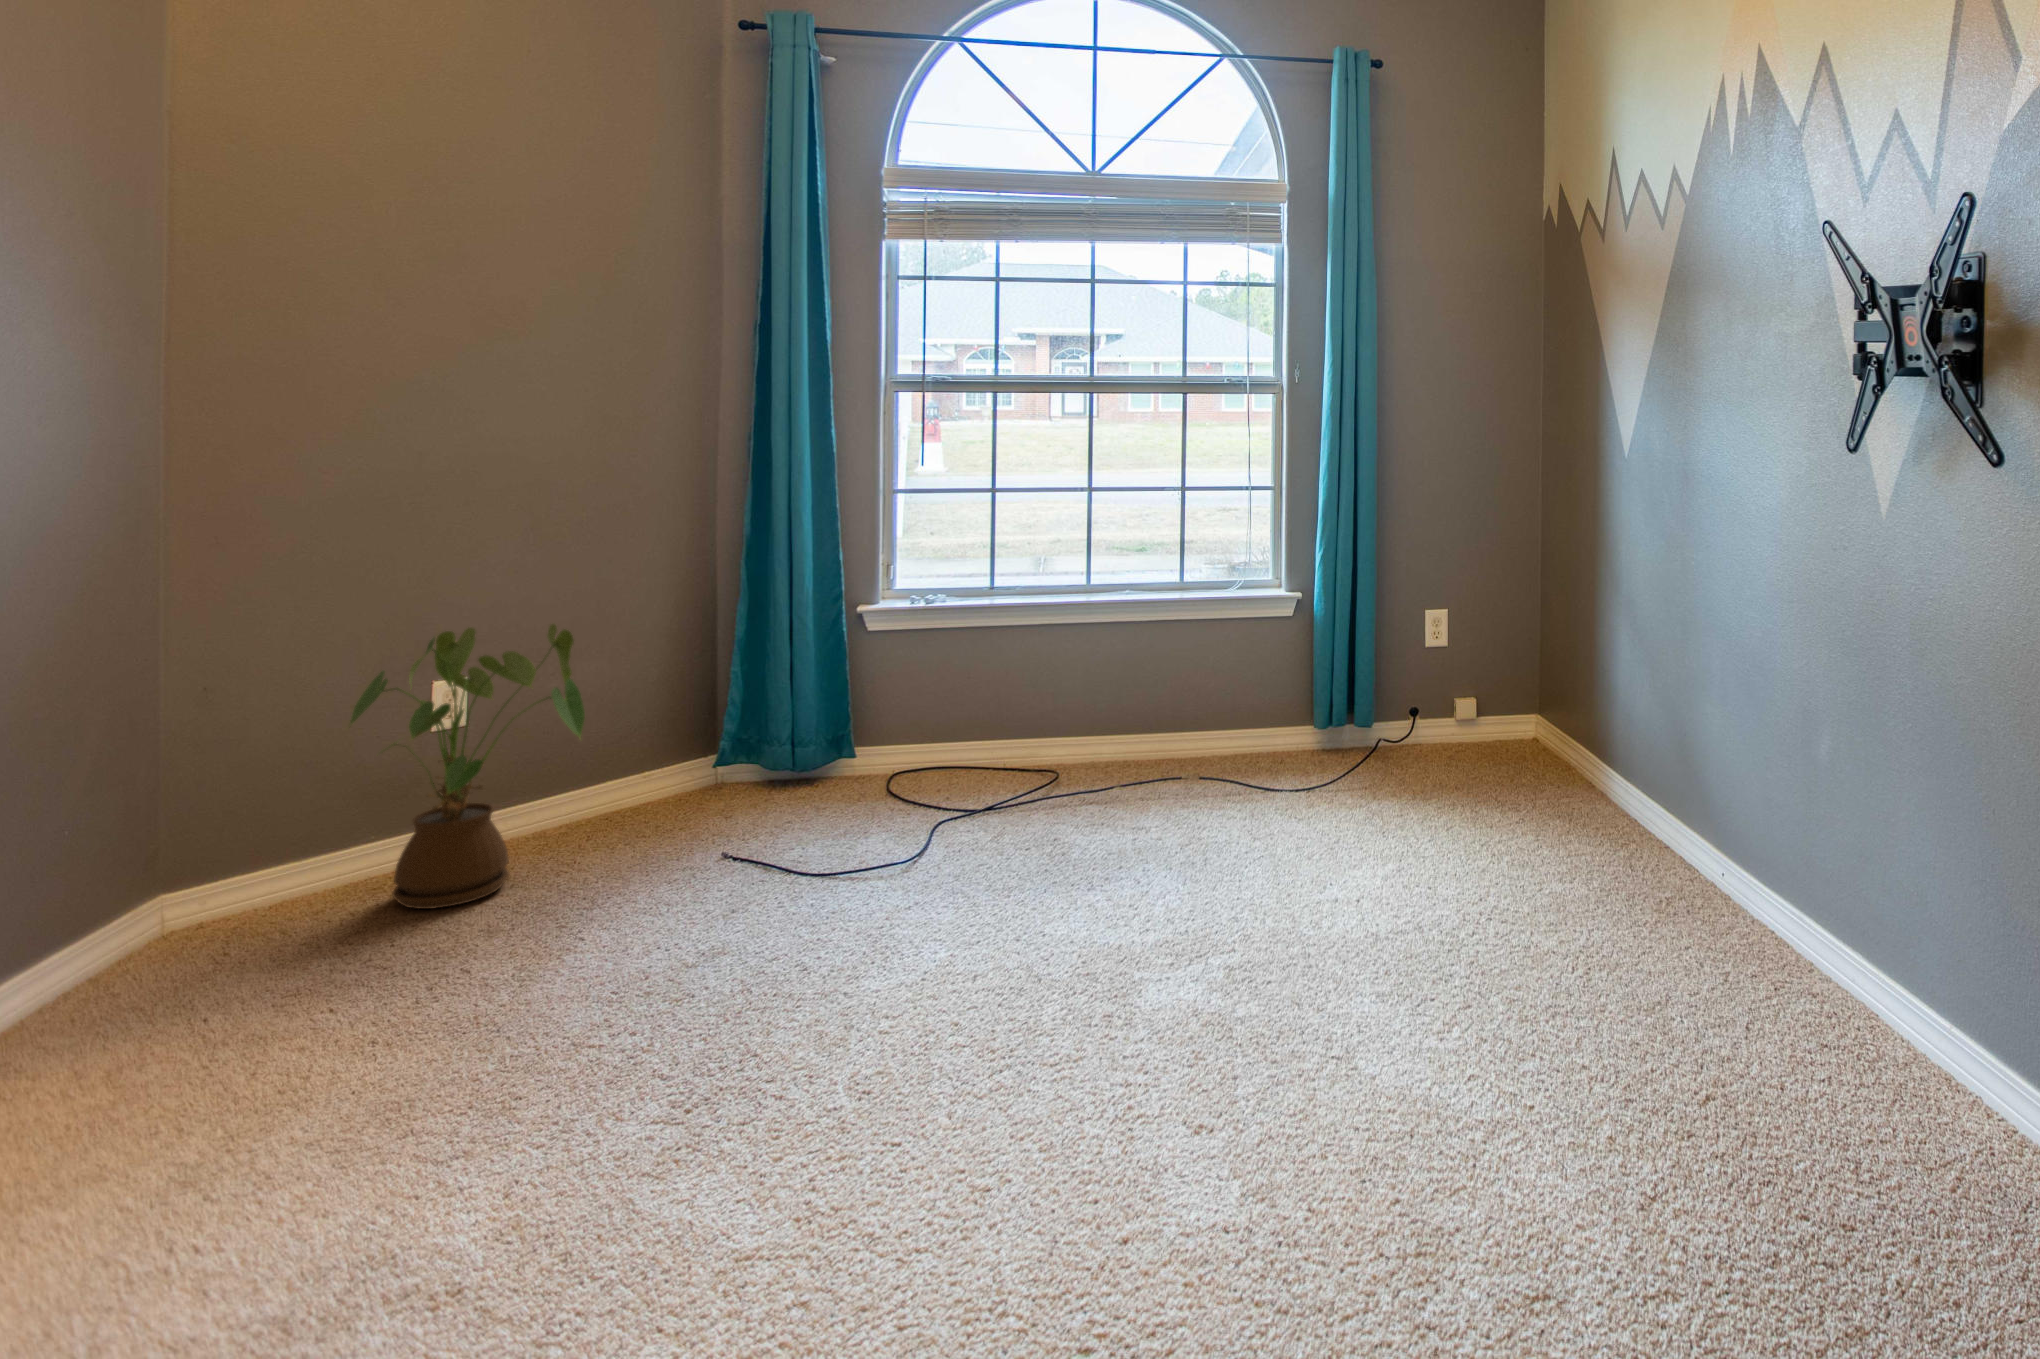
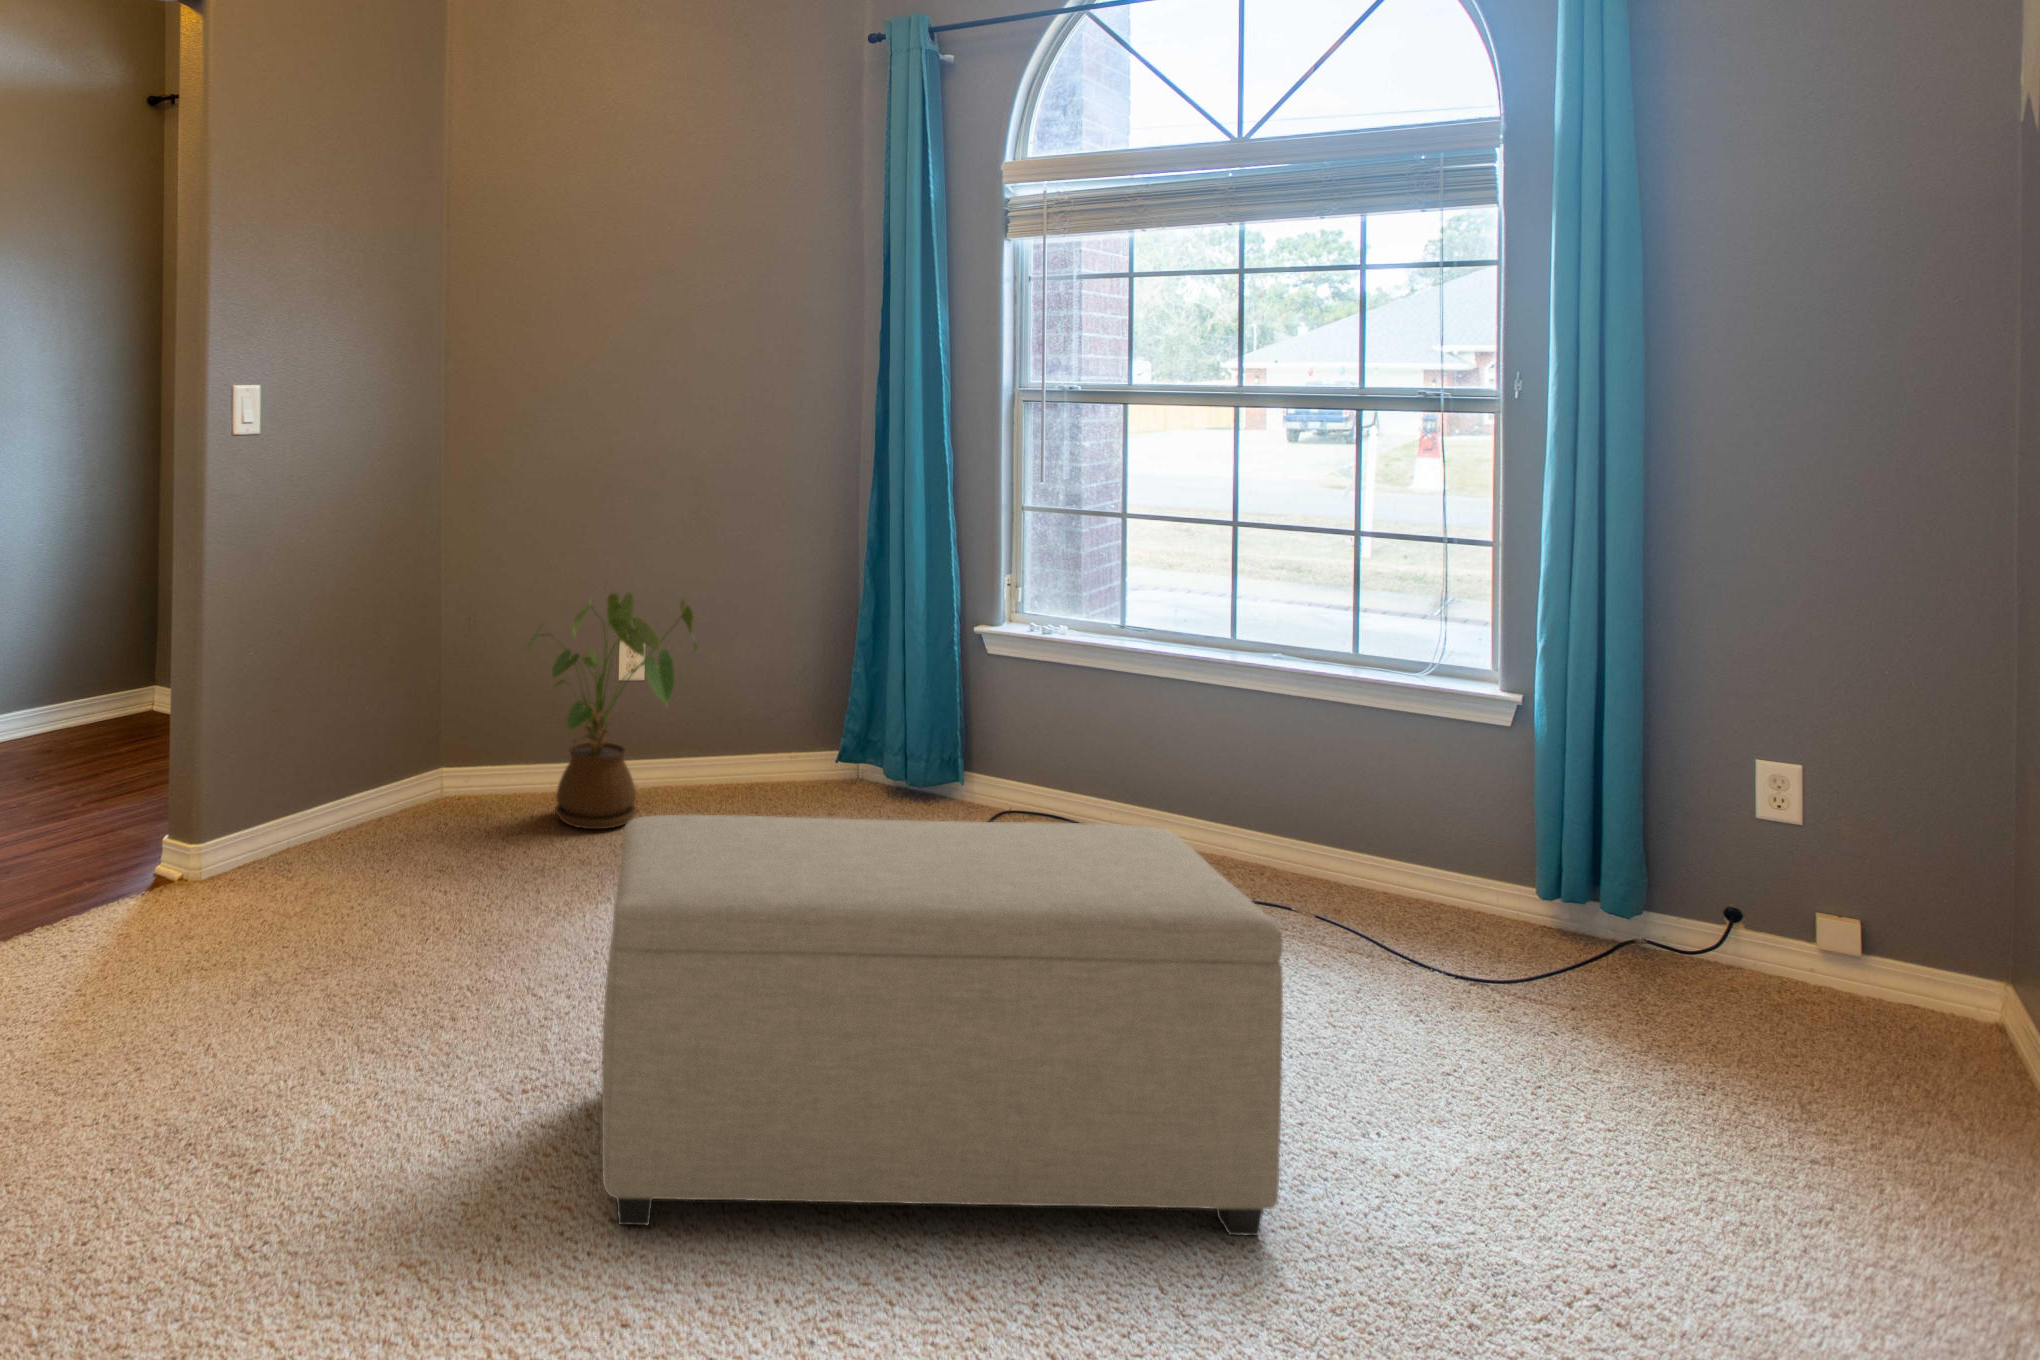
ottoman: none [761,721,1323,1167] -> present [602,815,1283,1236]

